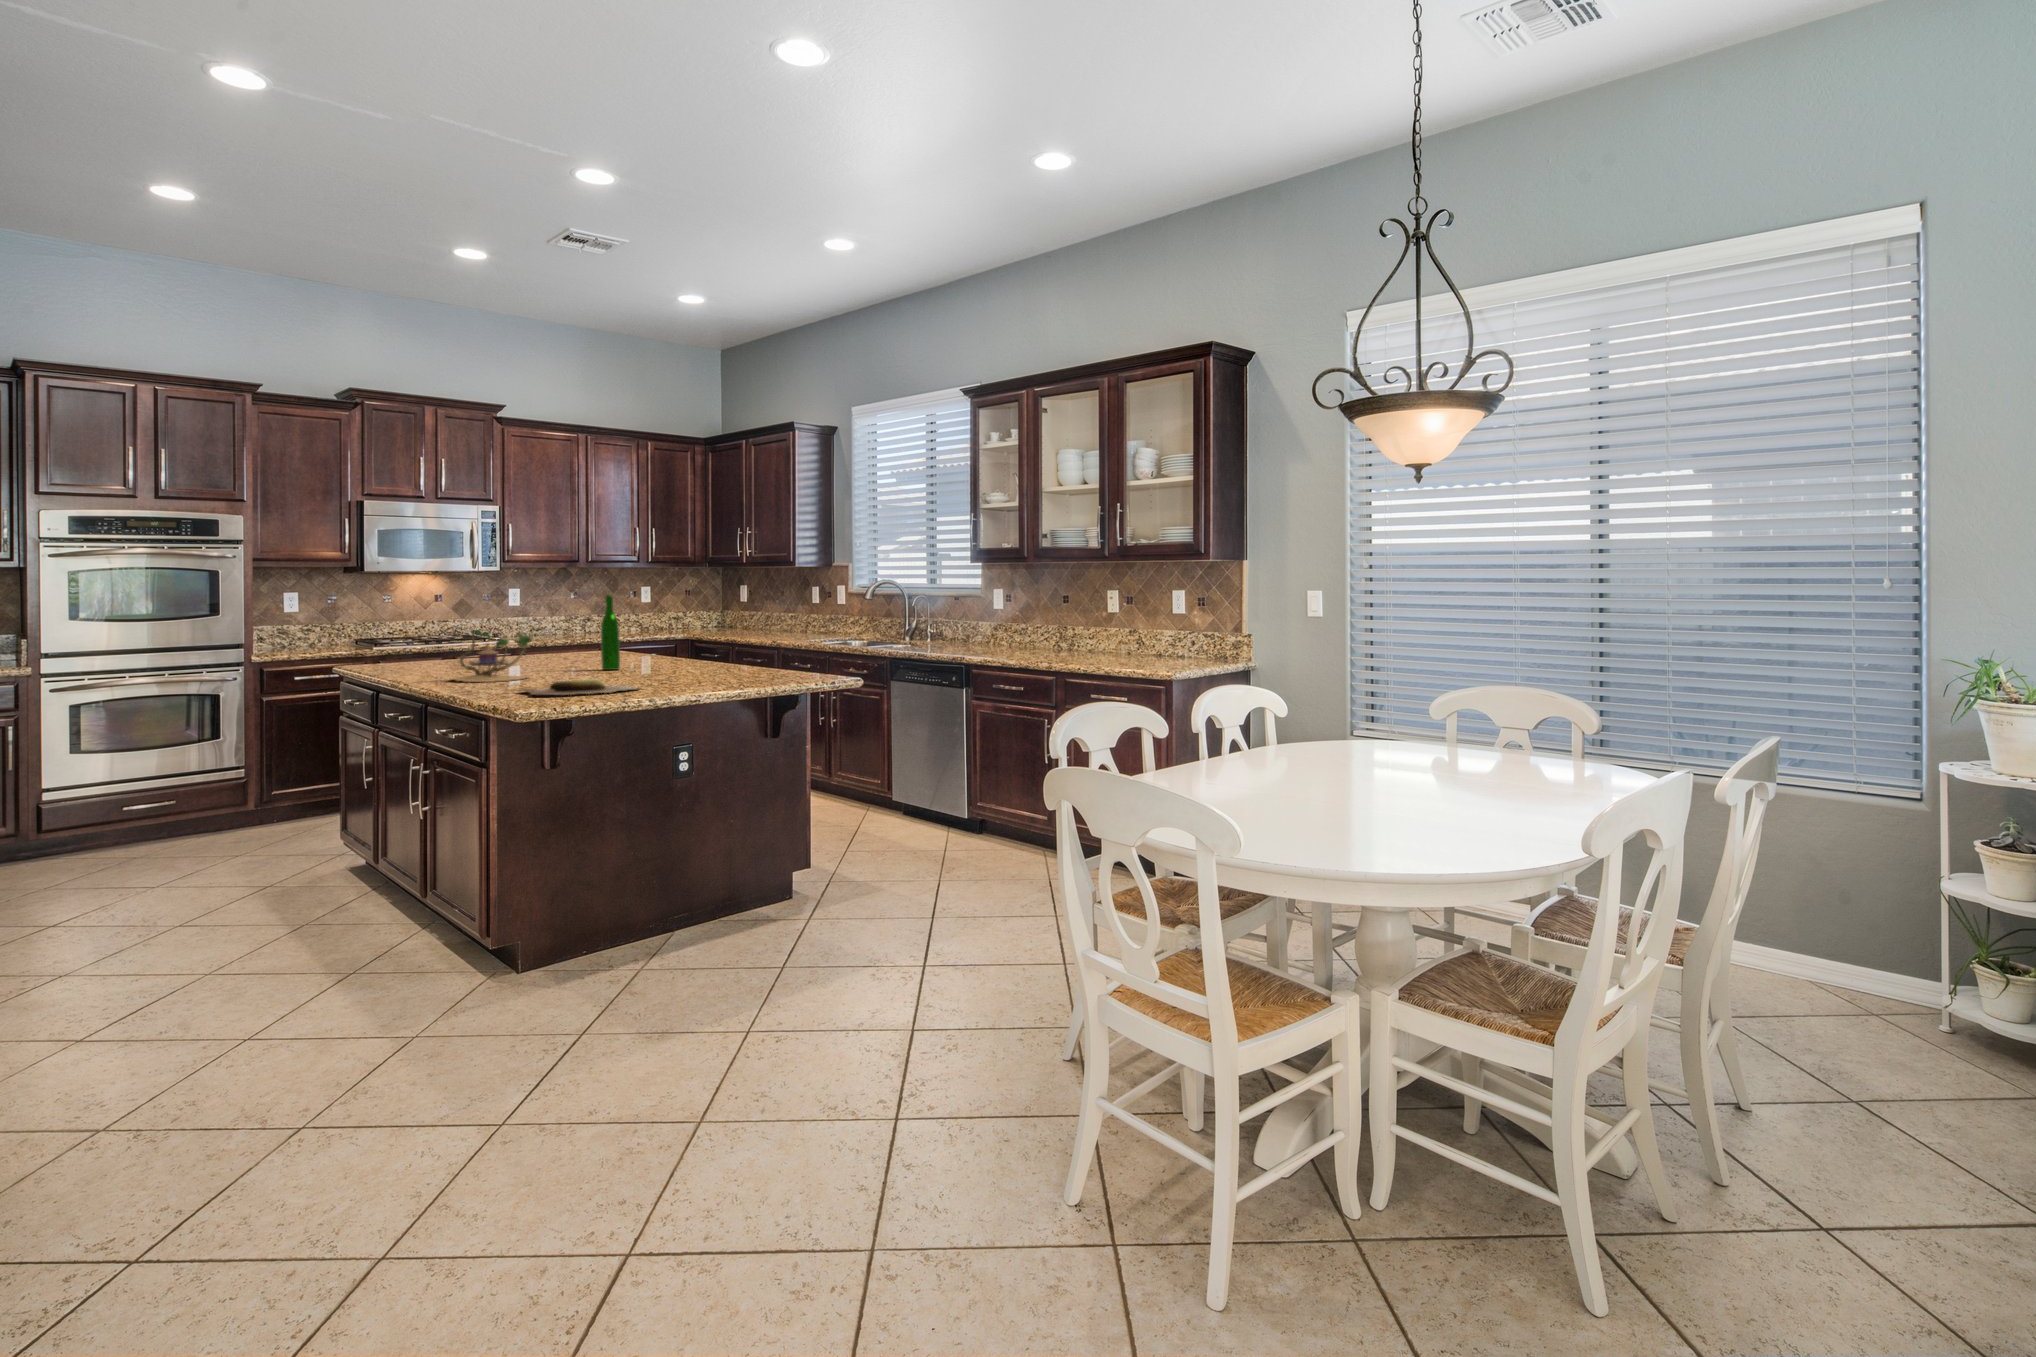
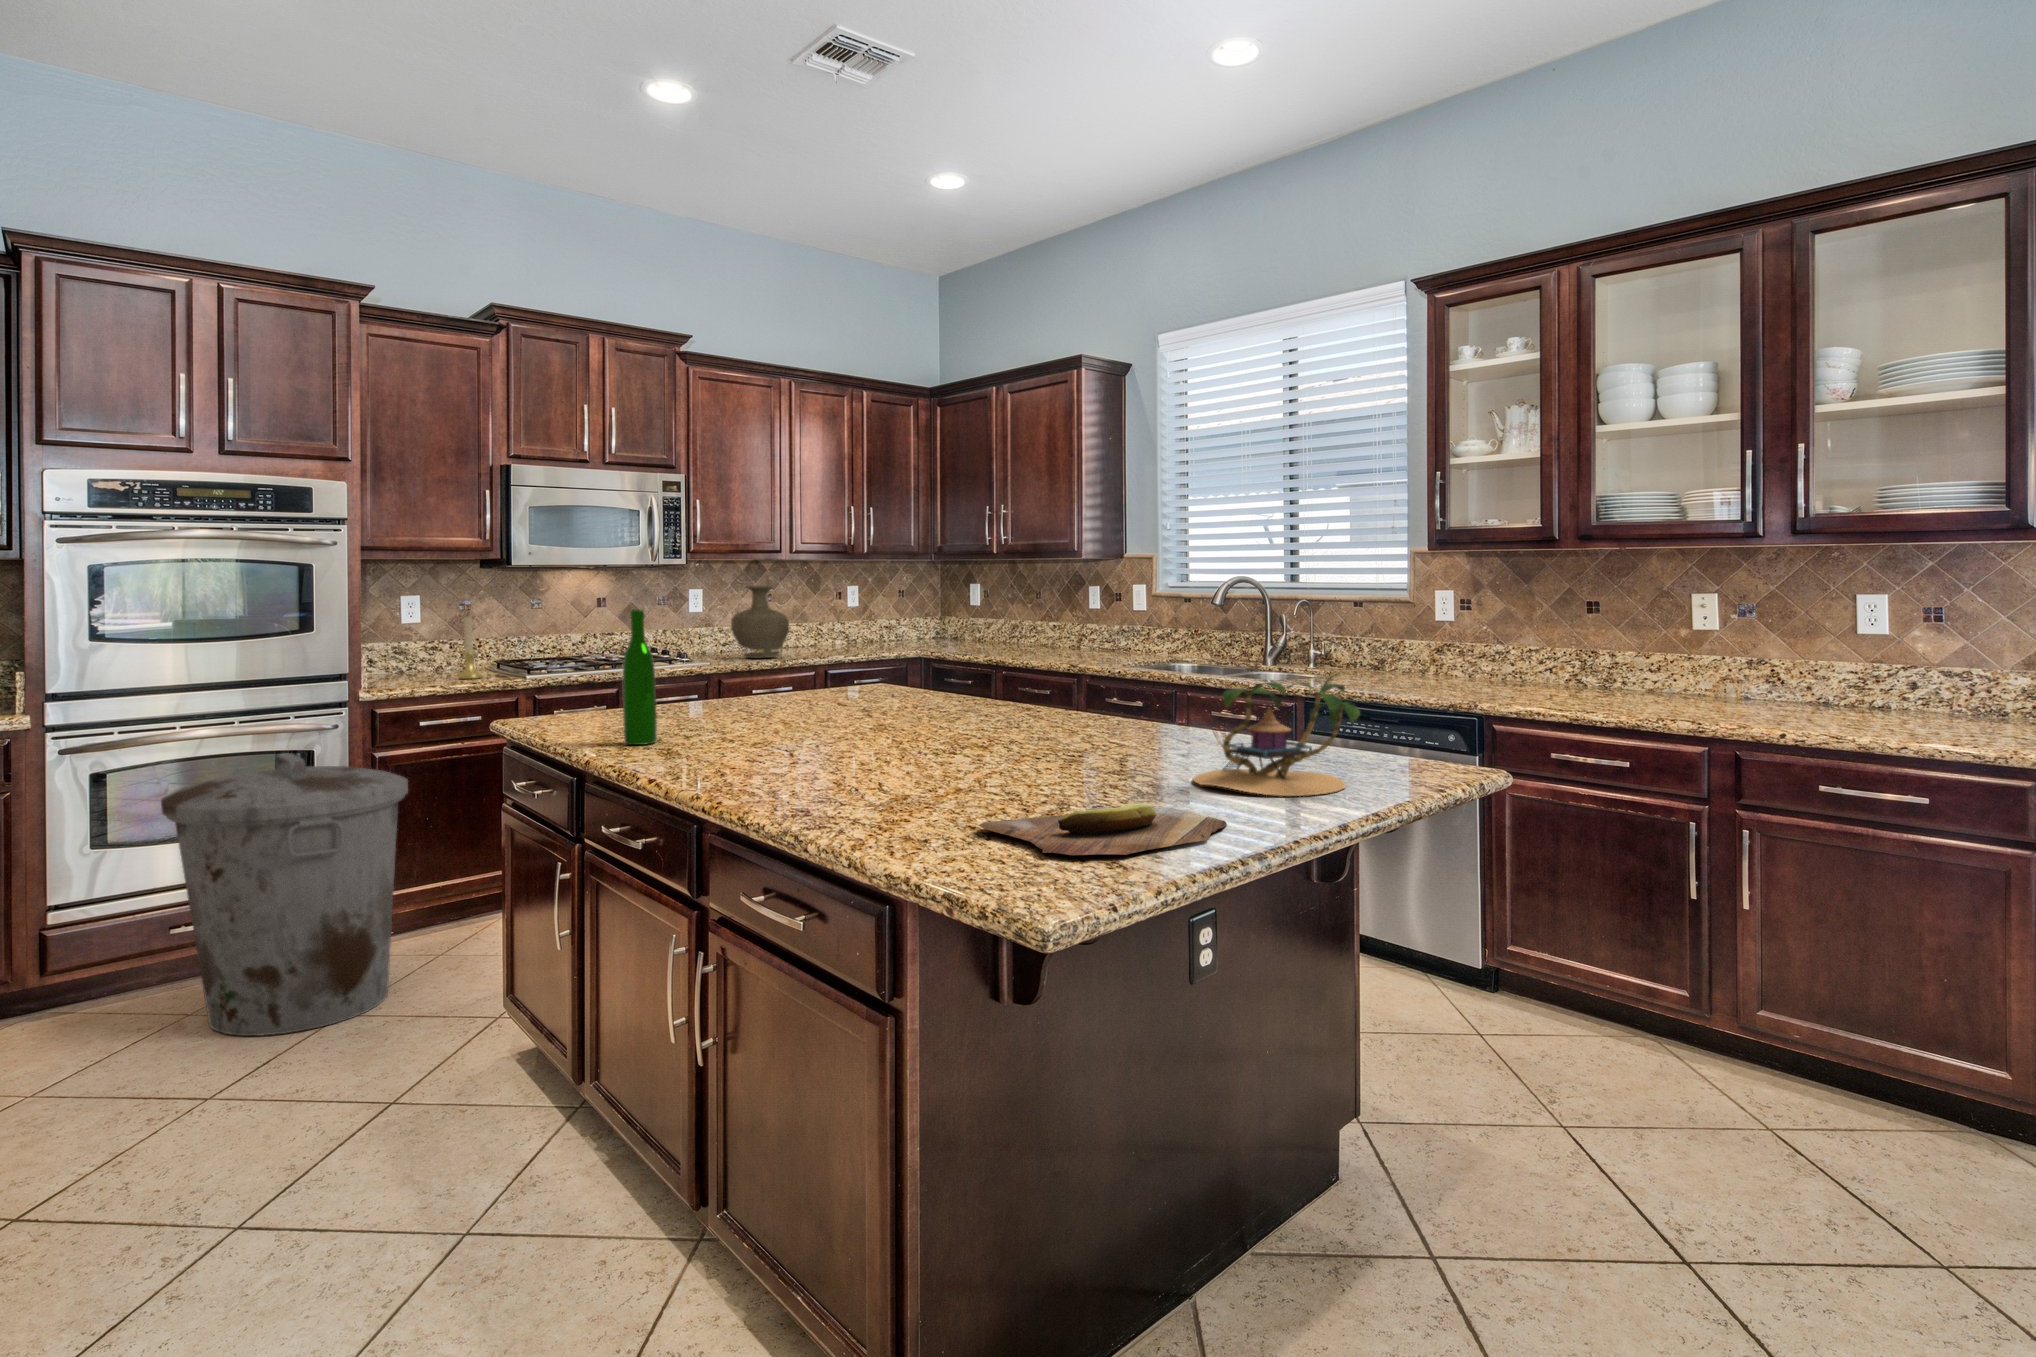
vase: none [544,587,588,639] -> present [731,586,789,658]
wine bottle: present [601,595,620,670] -> present [623,610,657,745]
candle holder: none [328,605,346,650] -> present [458,616,482,679]
plant: present [452,629,534,682] -> present [1193,673,1360,796]
trash can: none [117,692,283,865] -> present [161,754,408,1036]

